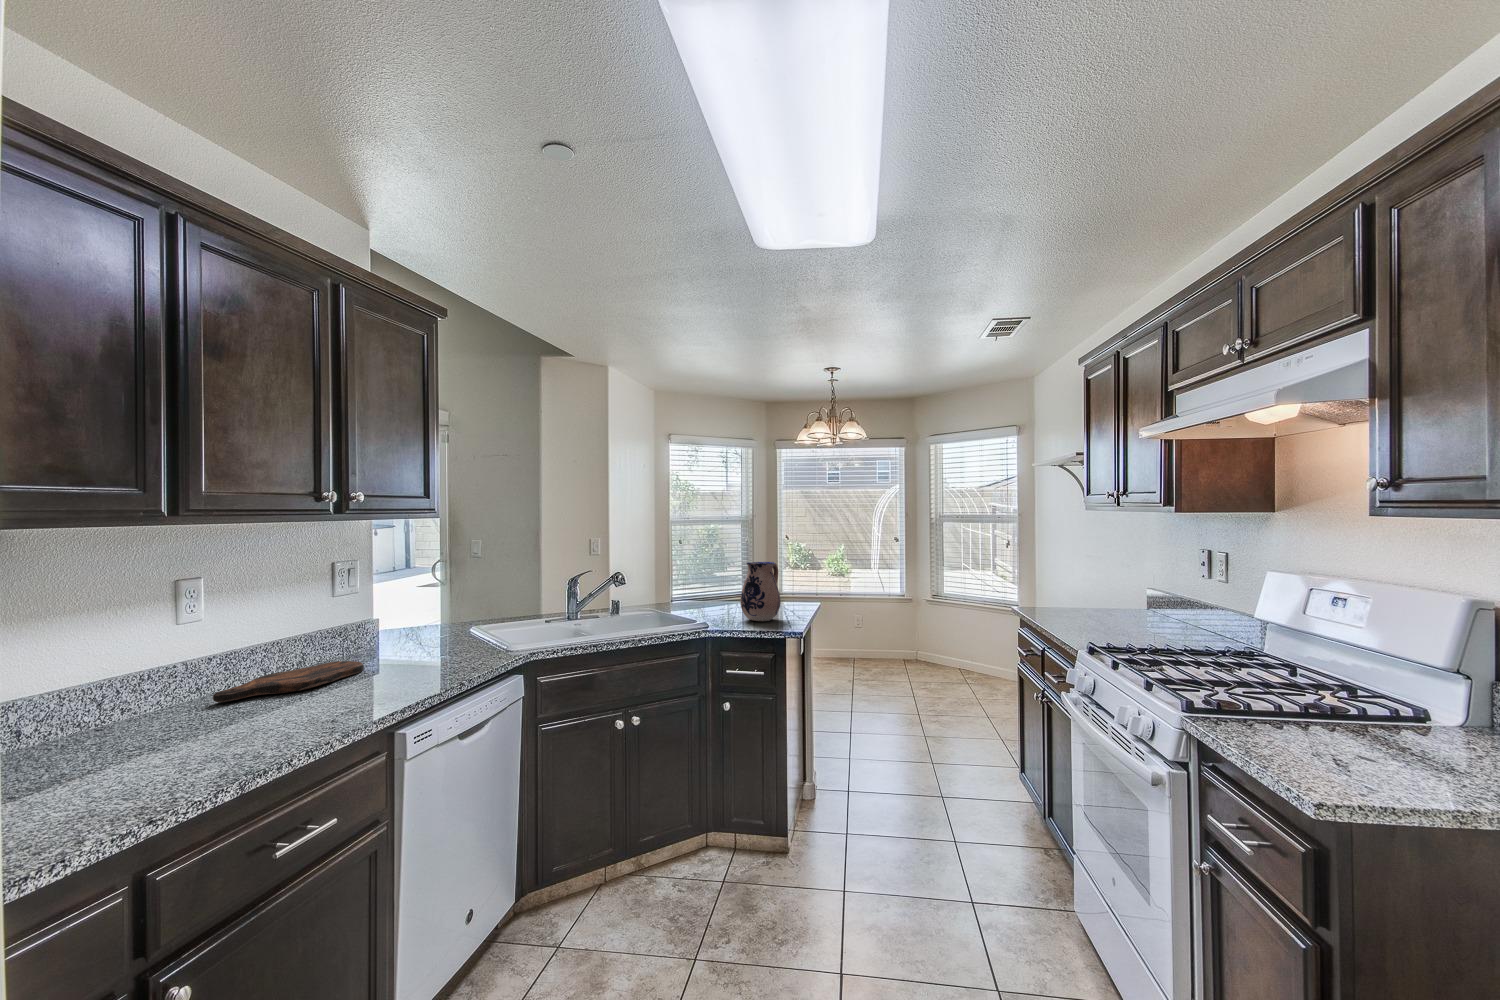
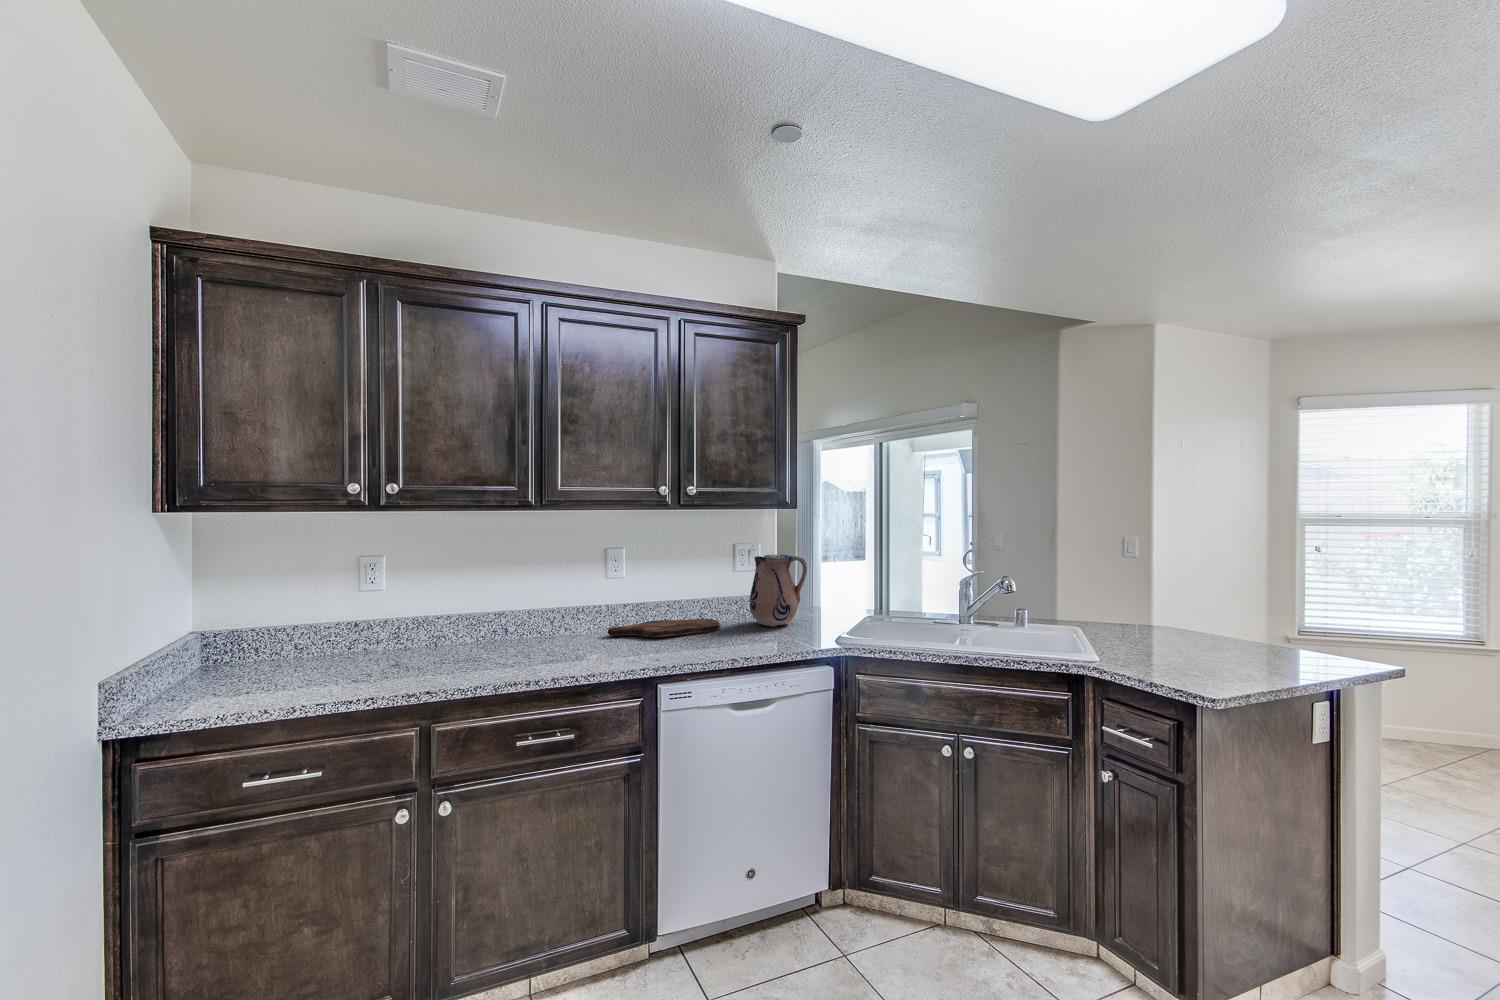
ceramic pitcher: present [740,562,781,621] -> present [750,555,807,626]

